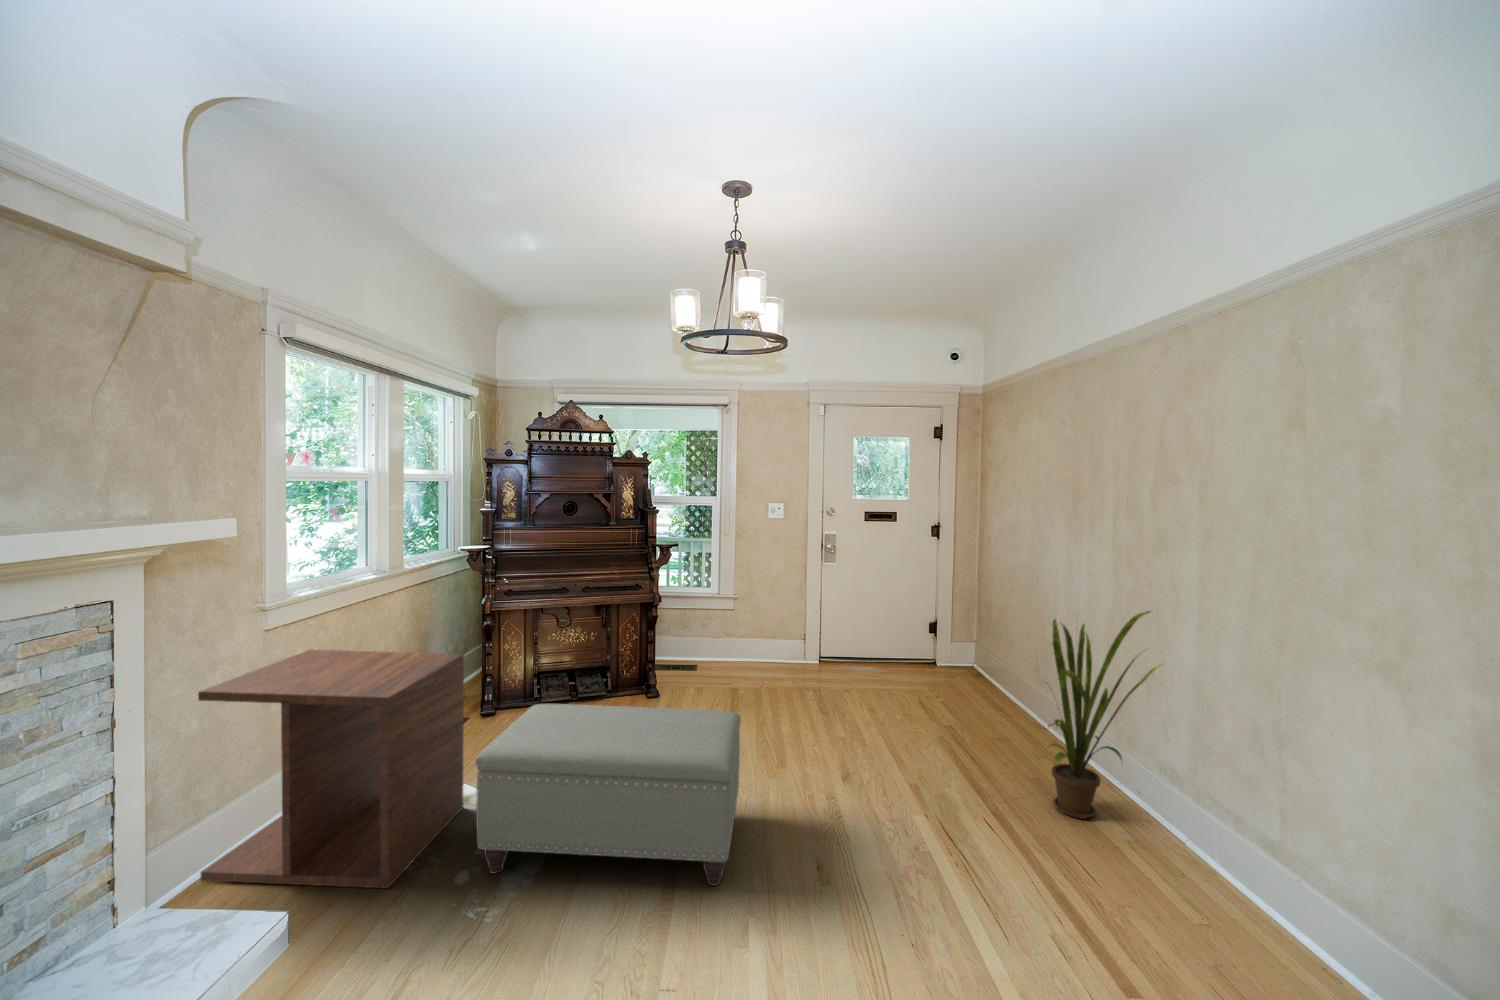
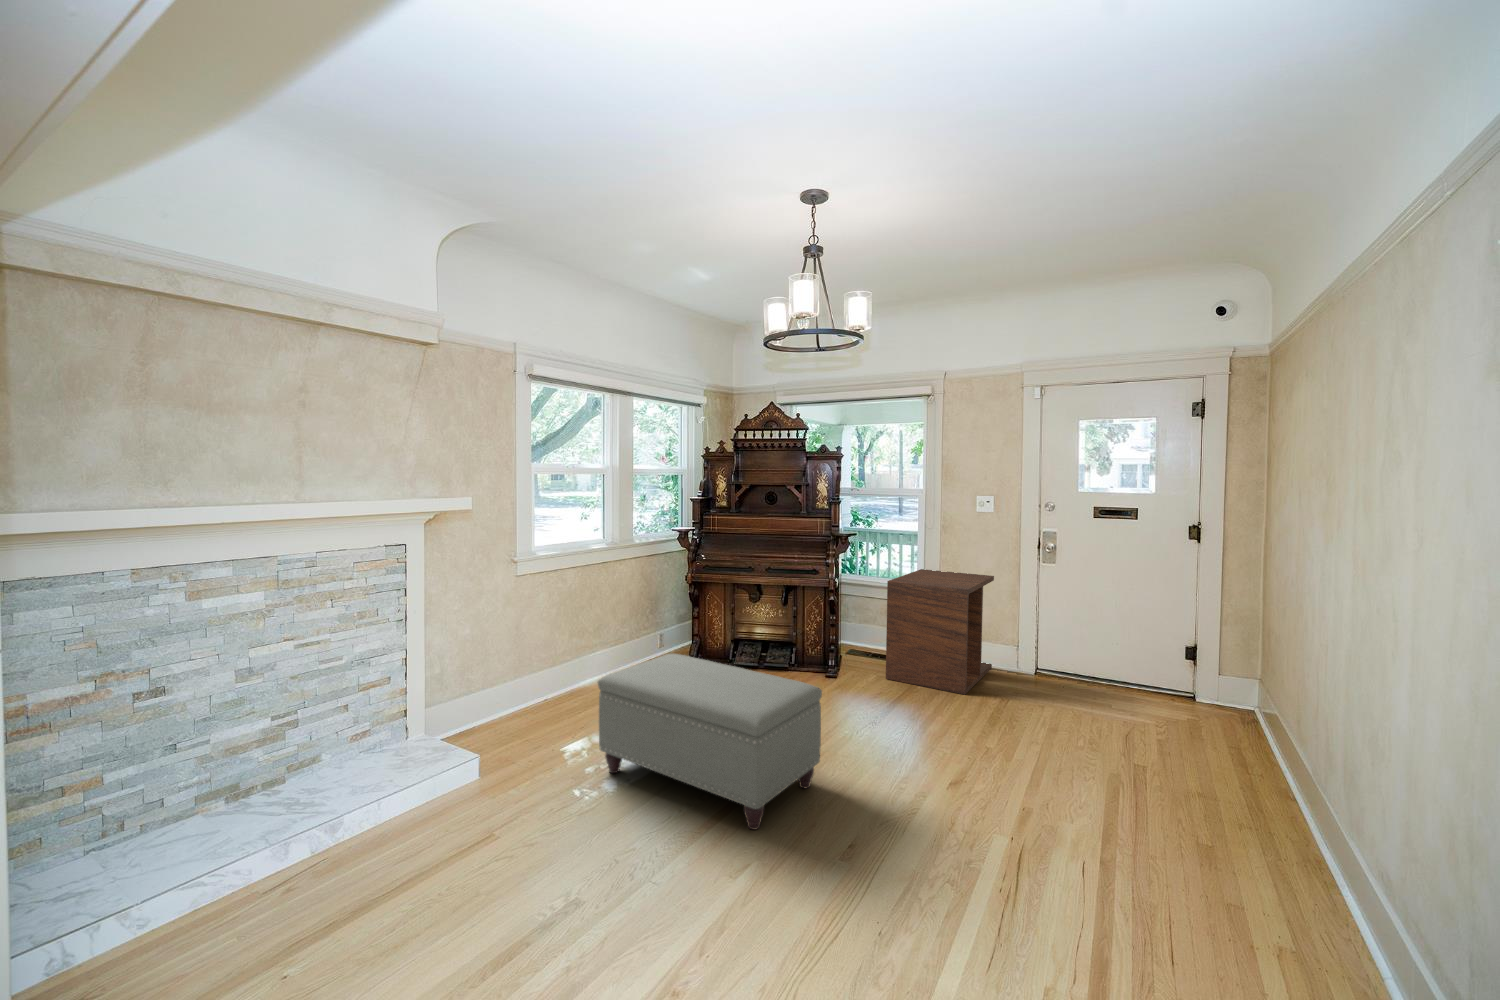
house plant: present [1044,611,1163,819] -> none [1166,632,1369,904]
side table: present [198,650,464,888] -> present [886,569,994,695]

